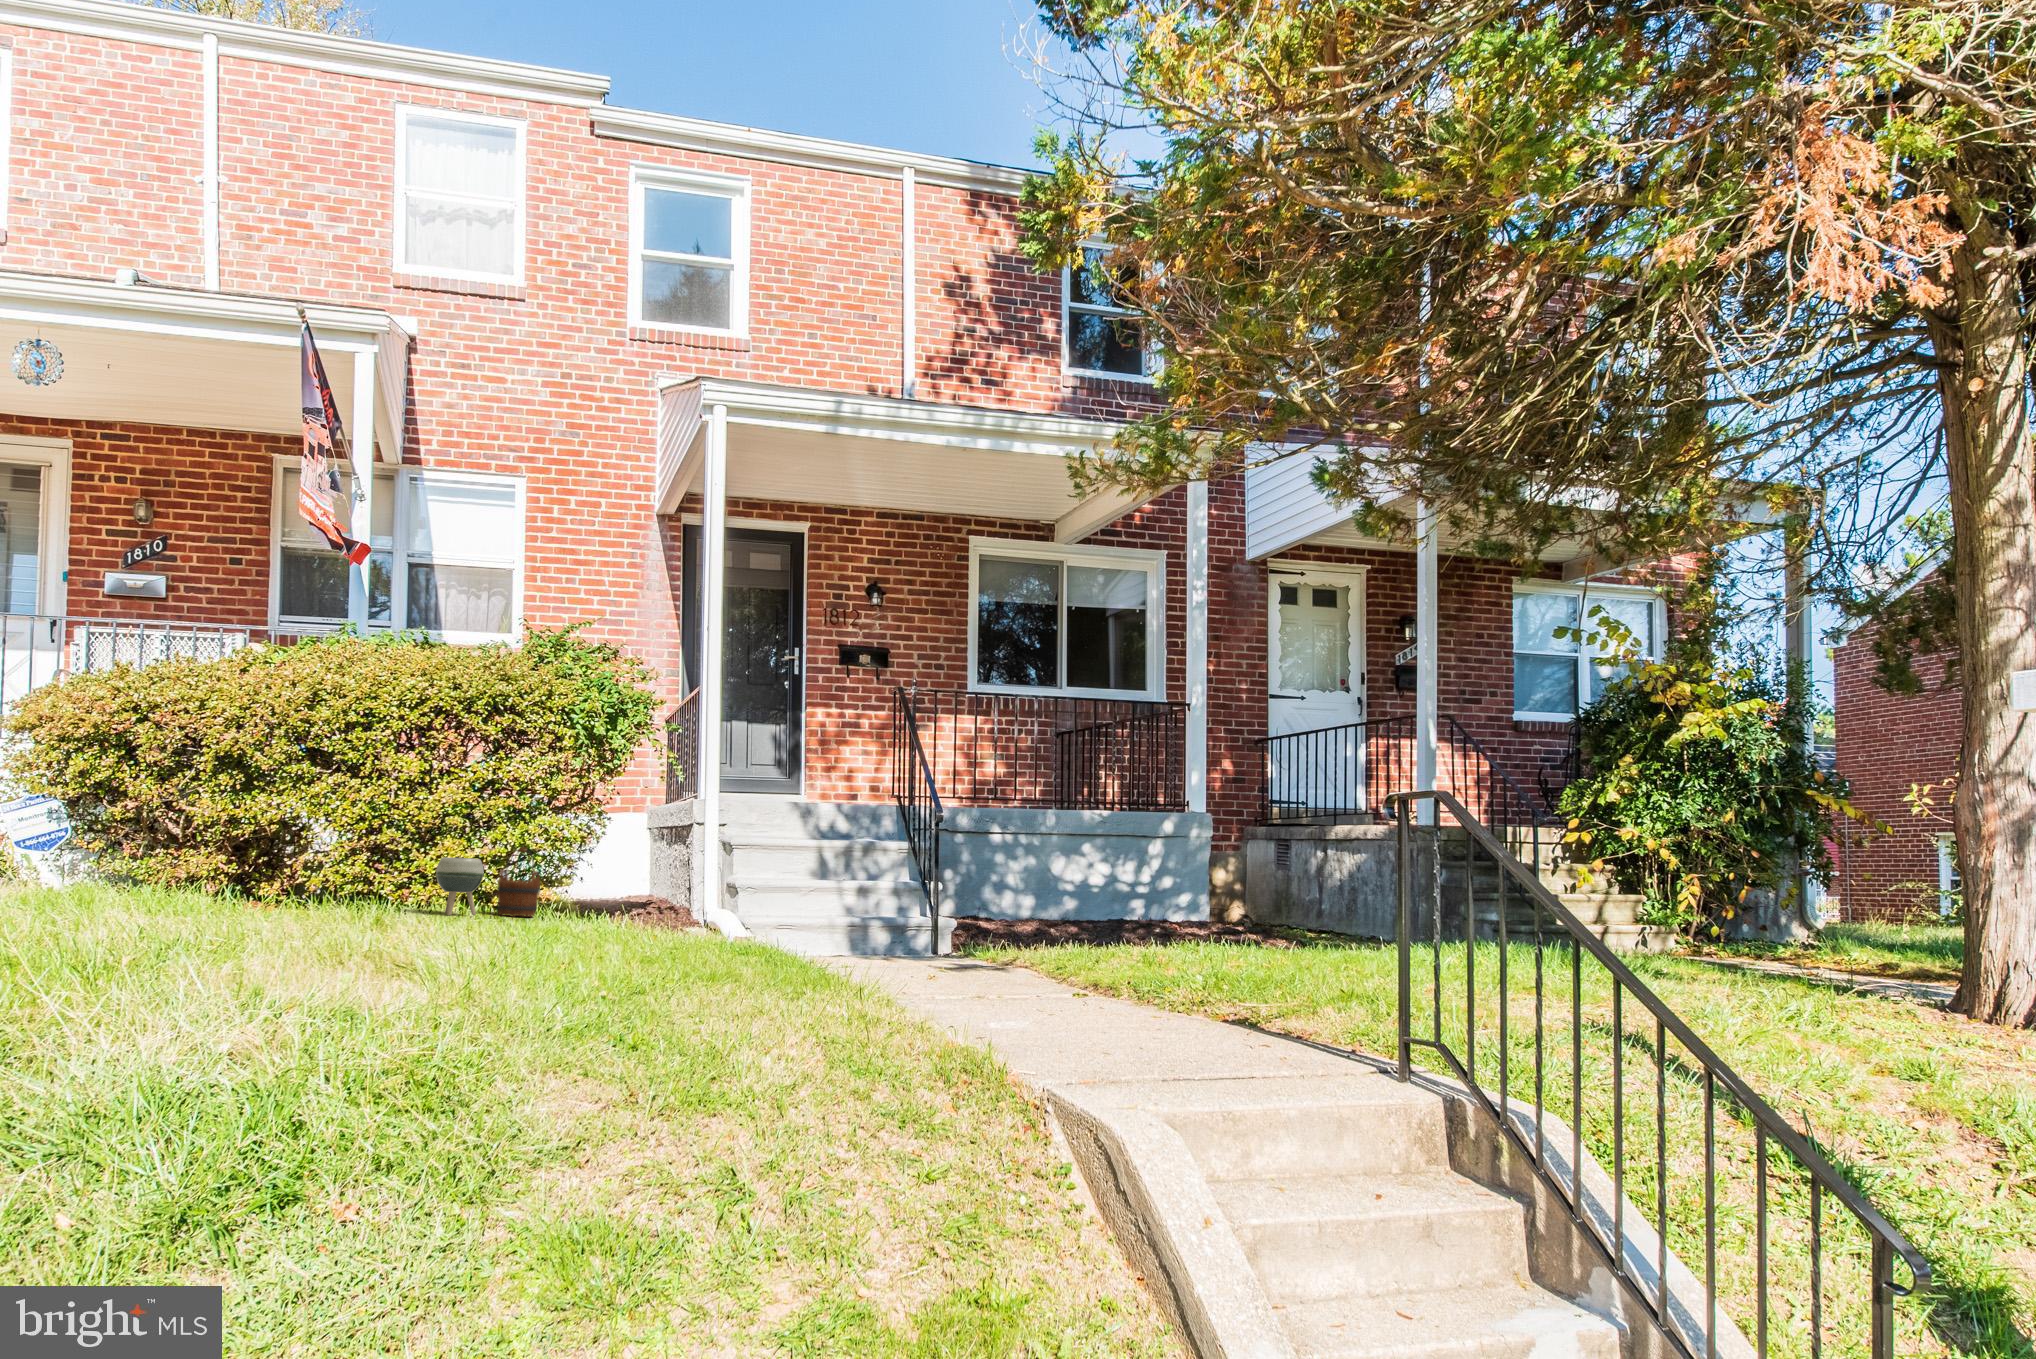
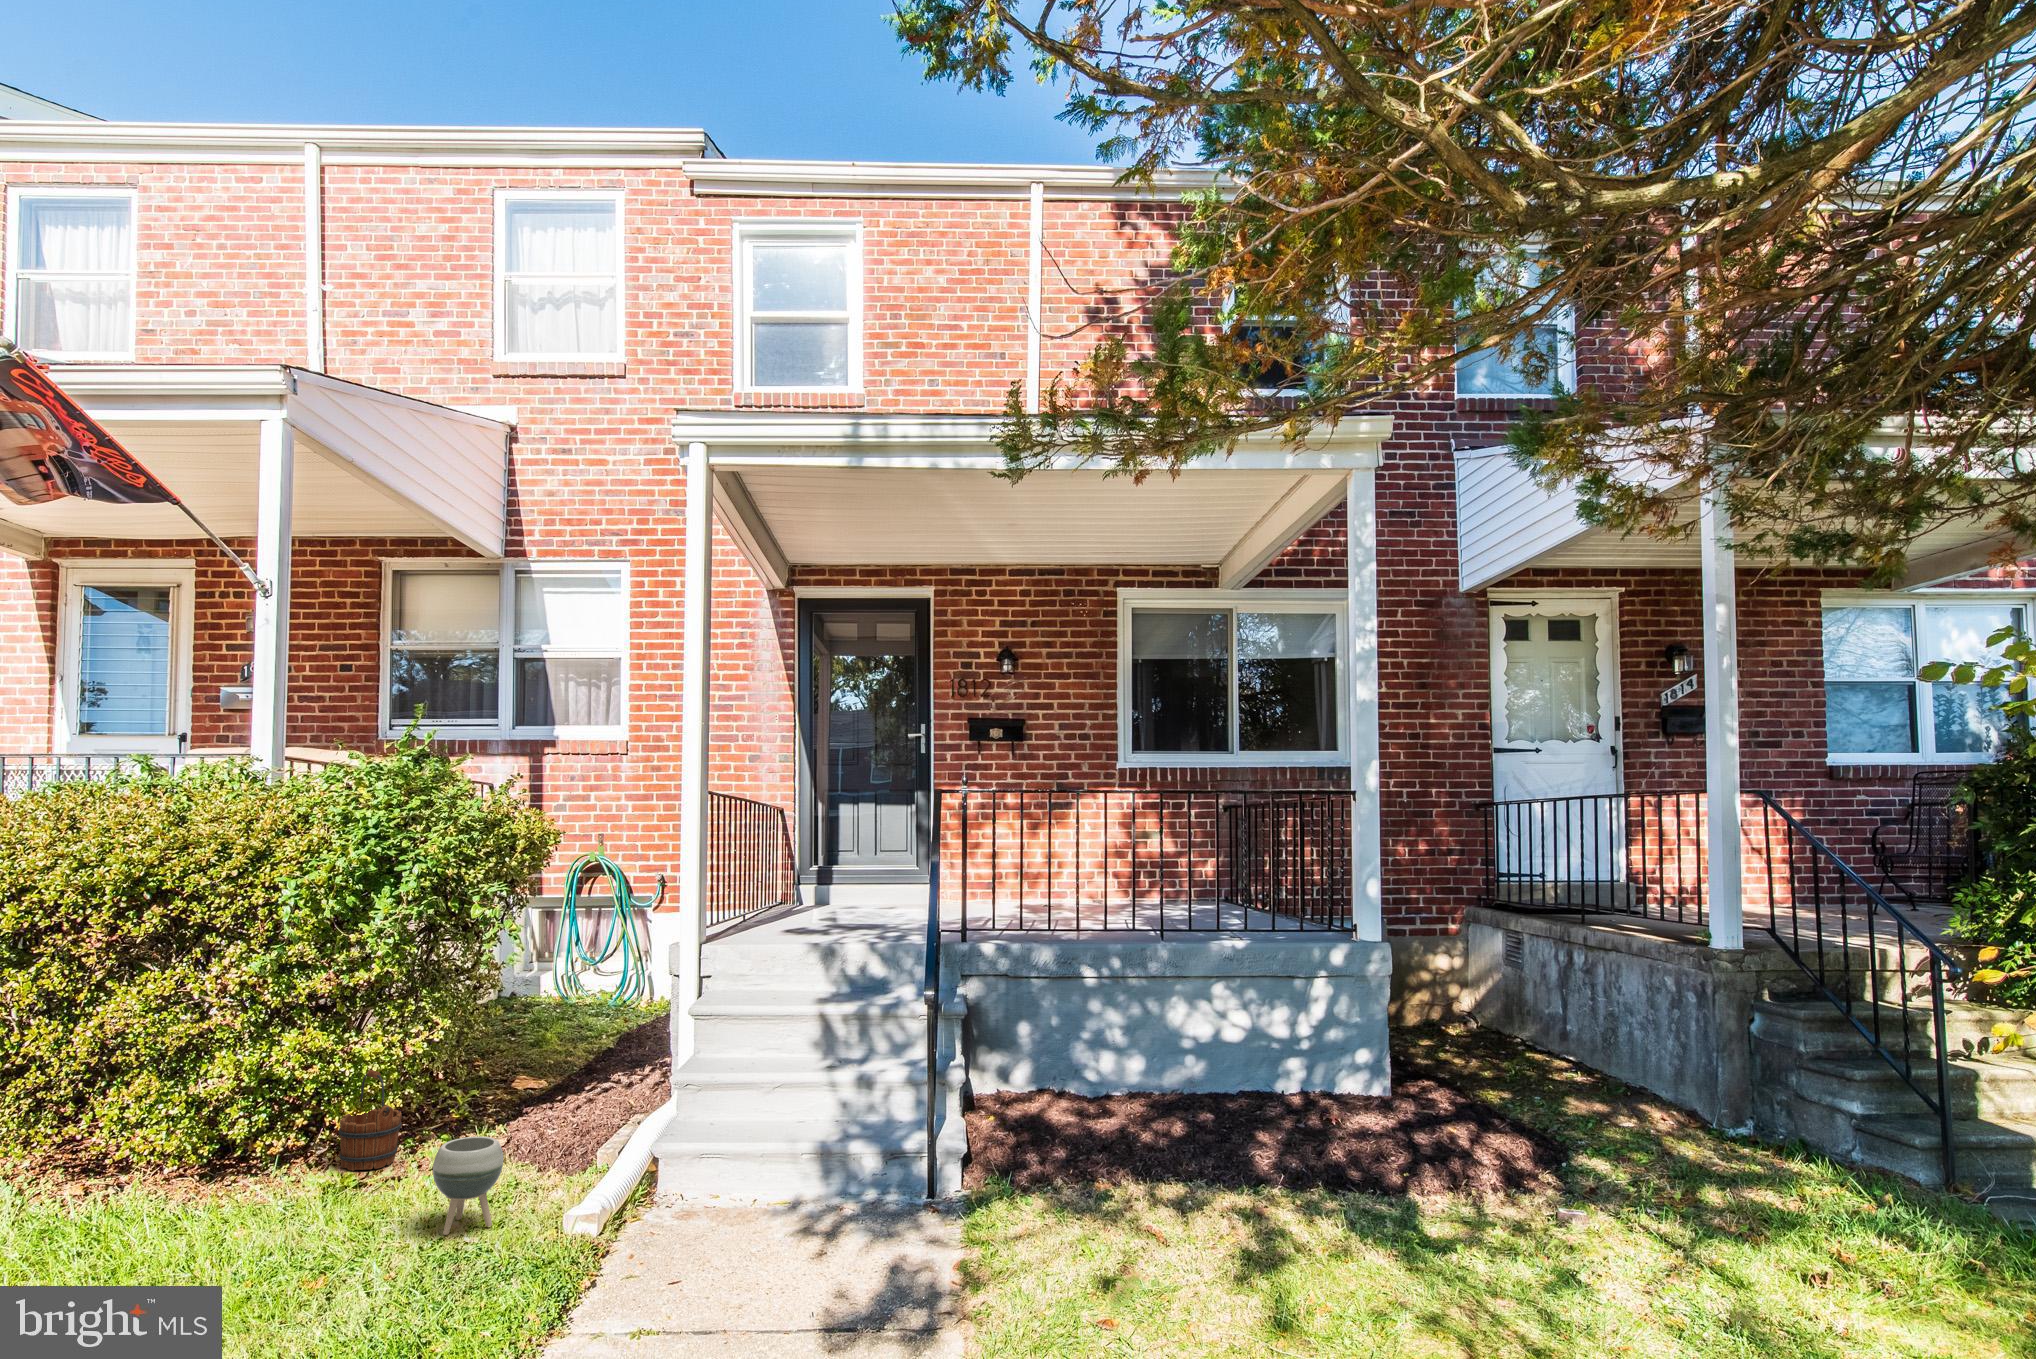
planter: present [436,858,484,915] -> present [433,1136,503,1235]

